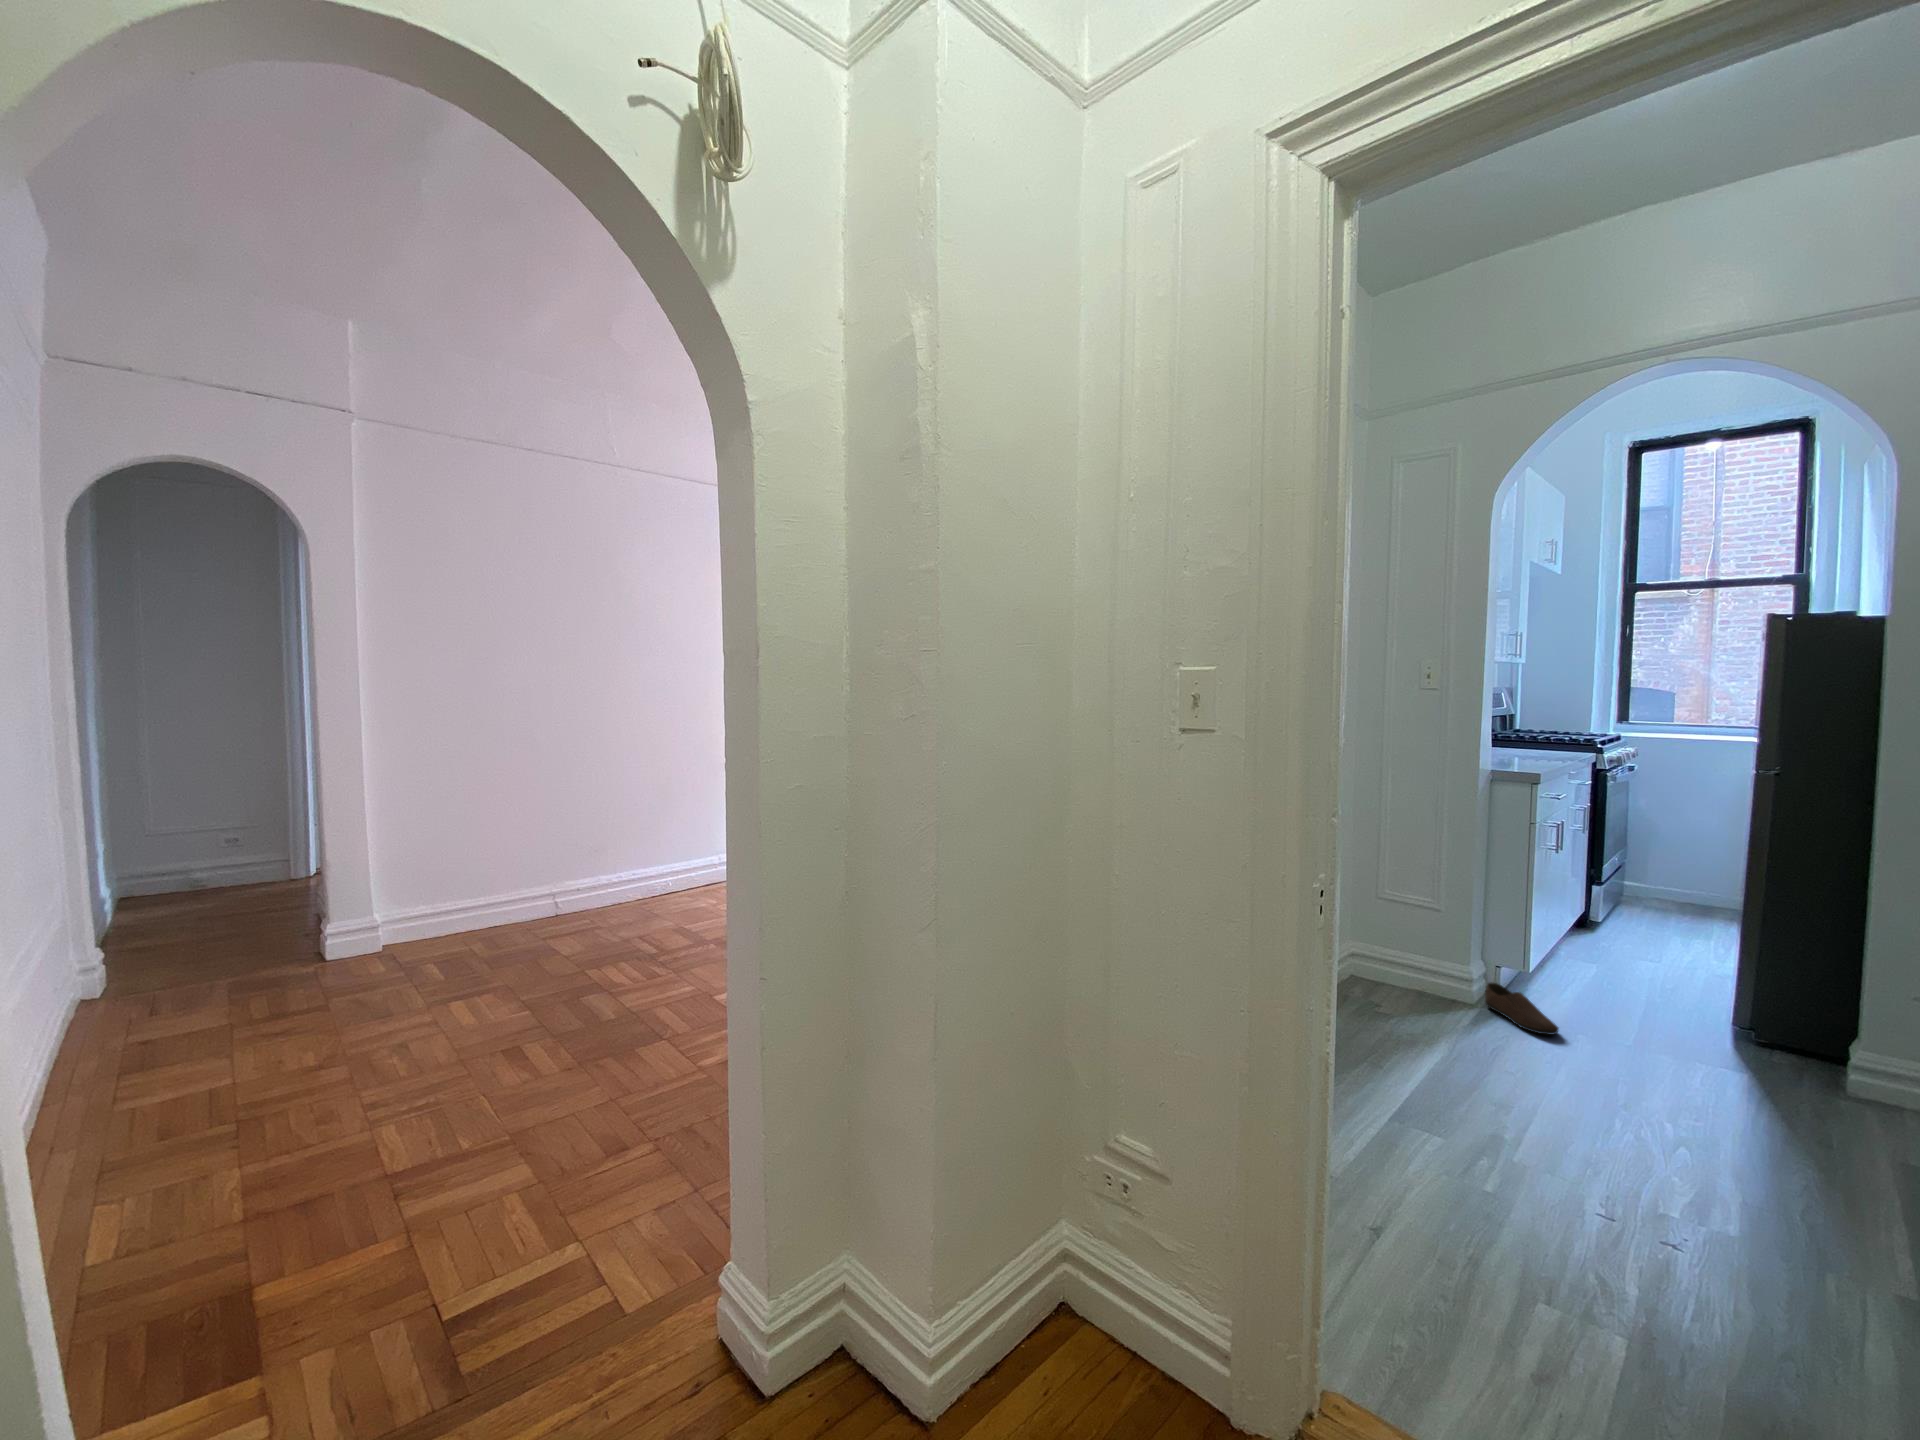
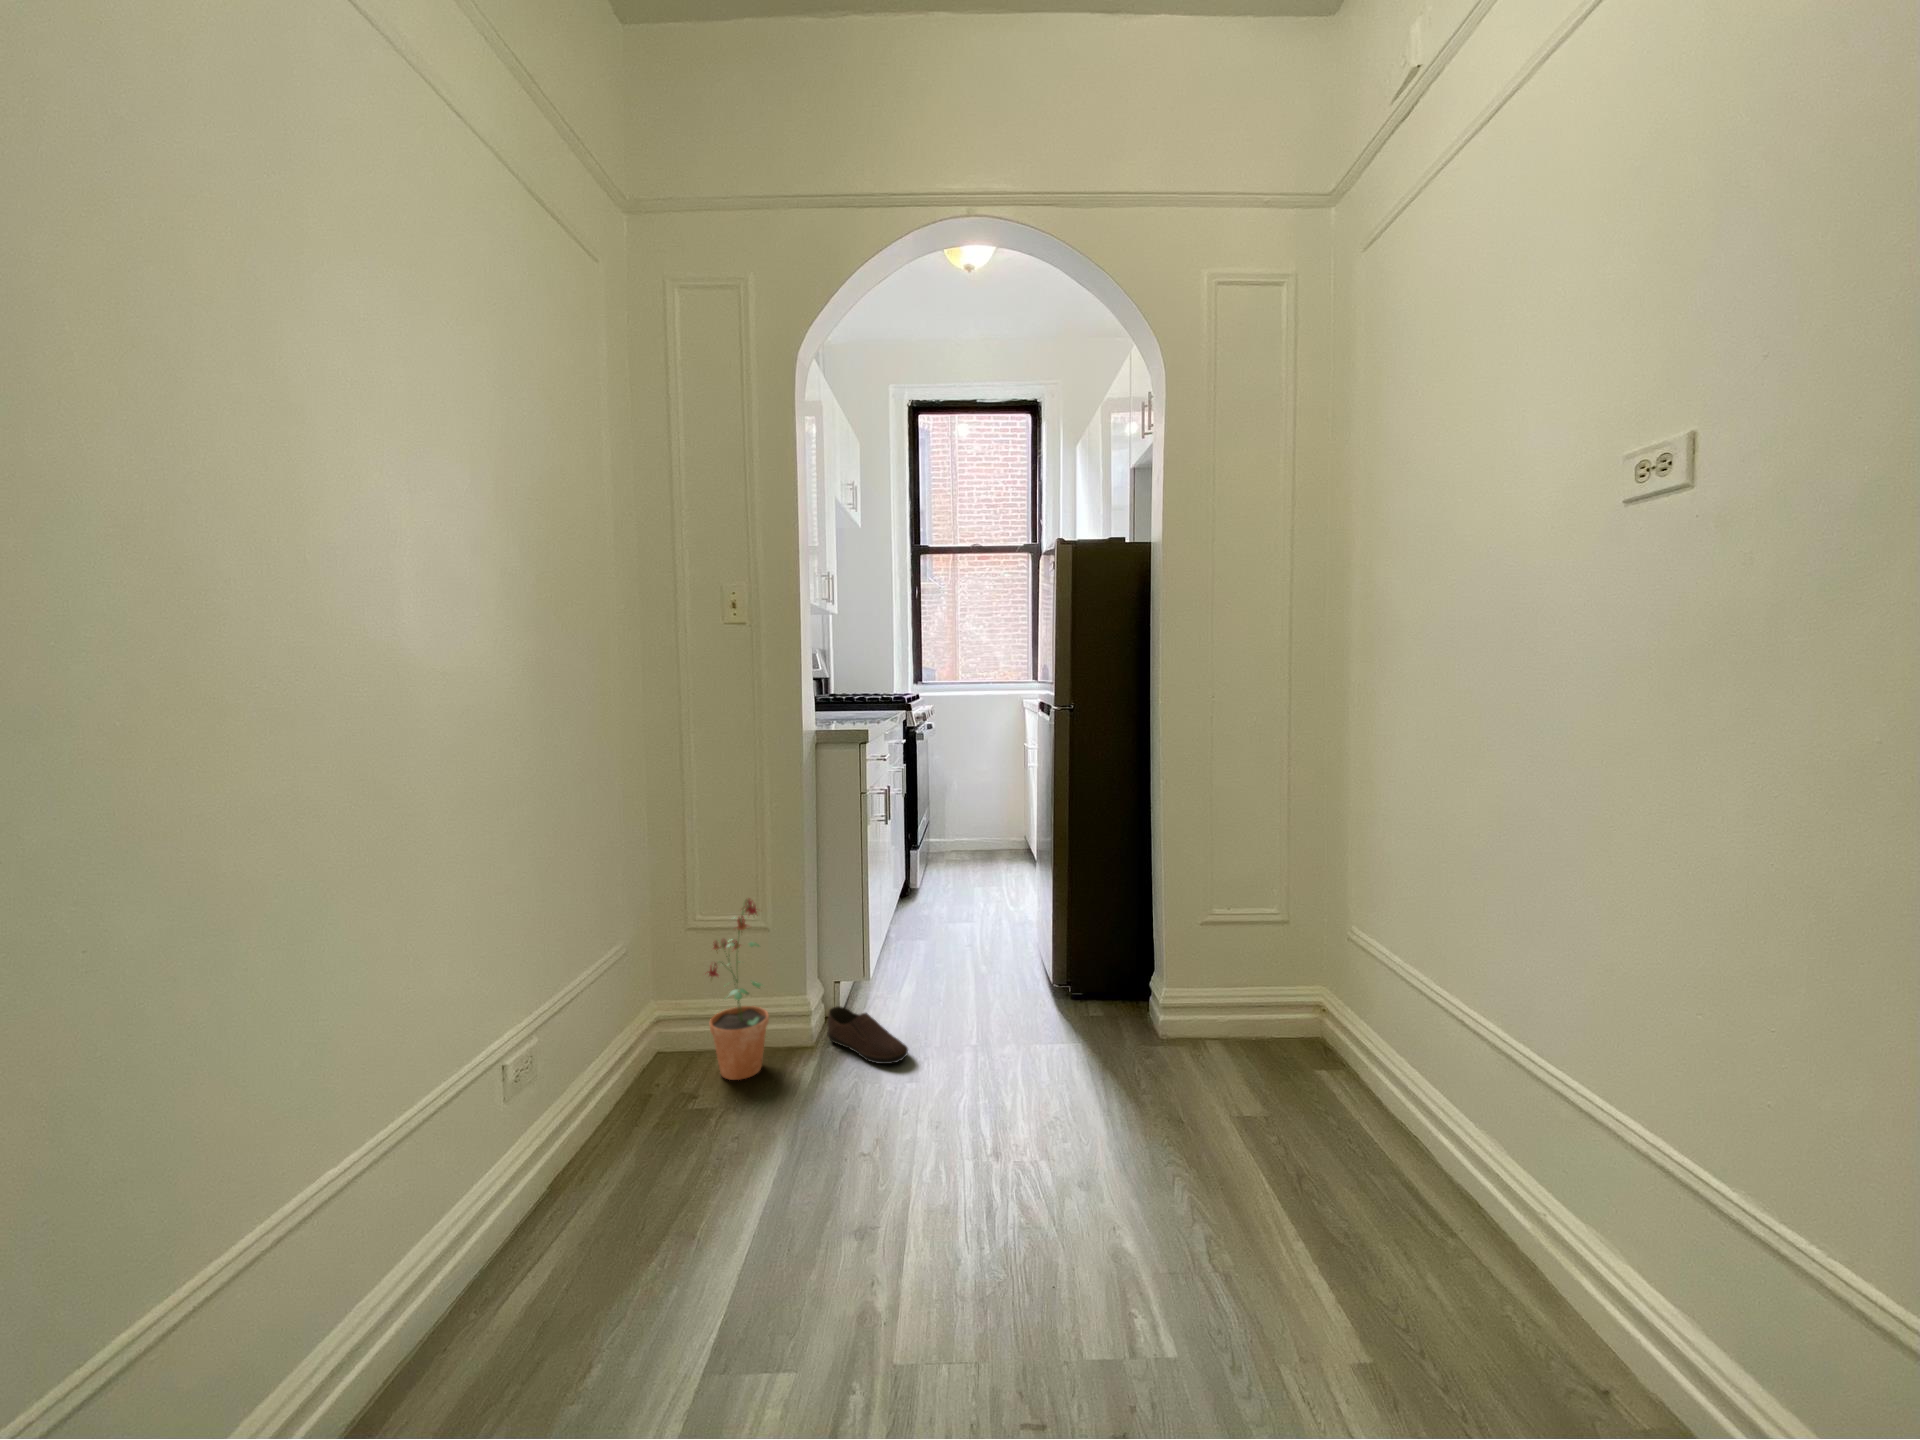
potted plant: none [1388,884,1437,1007] -> present [705,899,769,1080]

